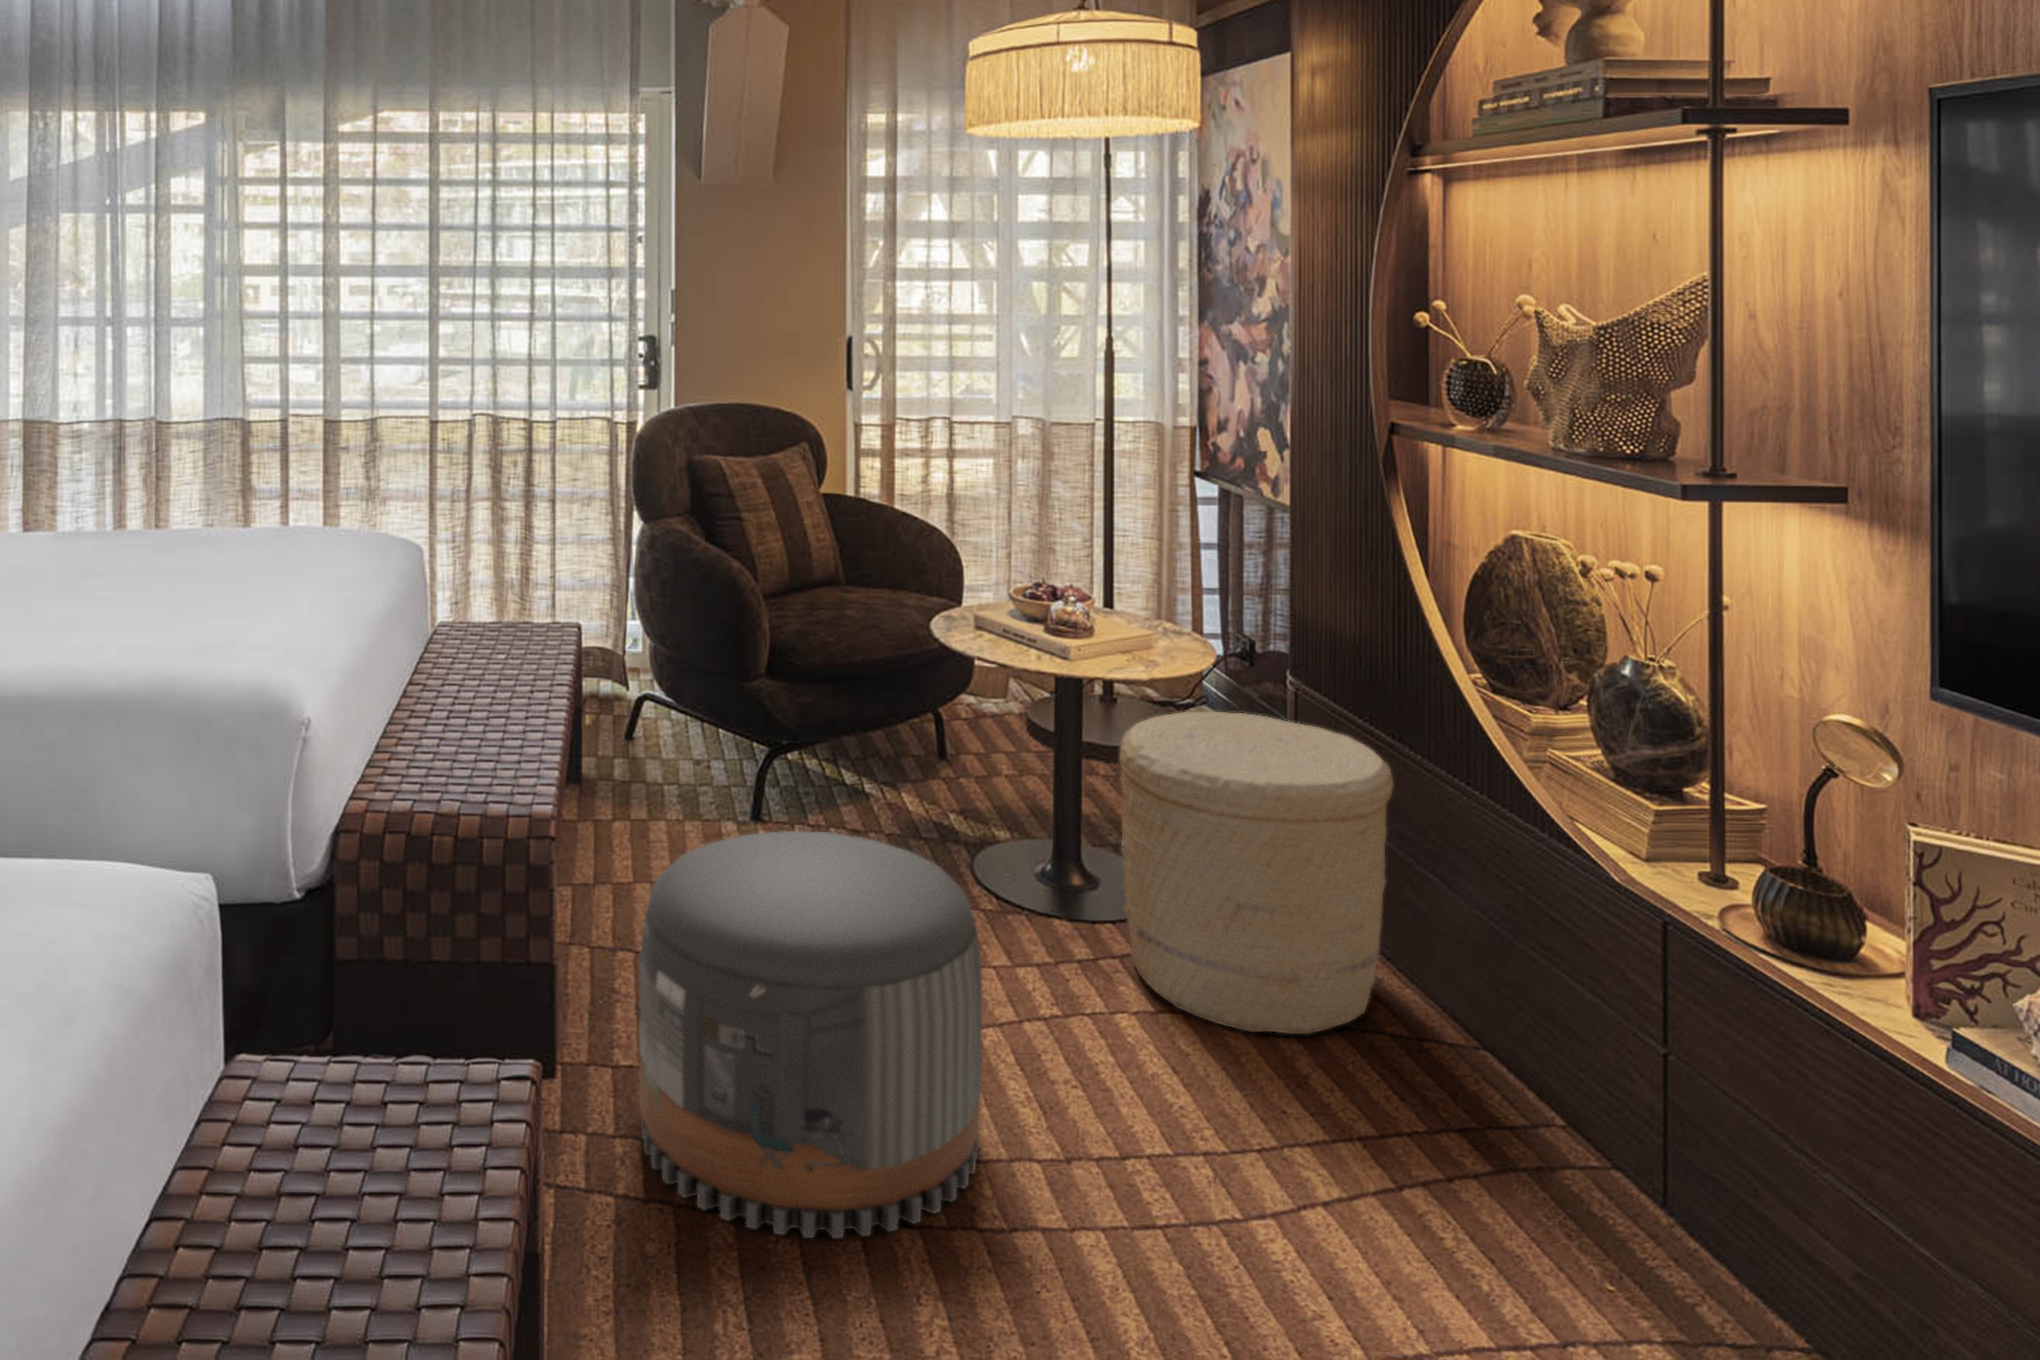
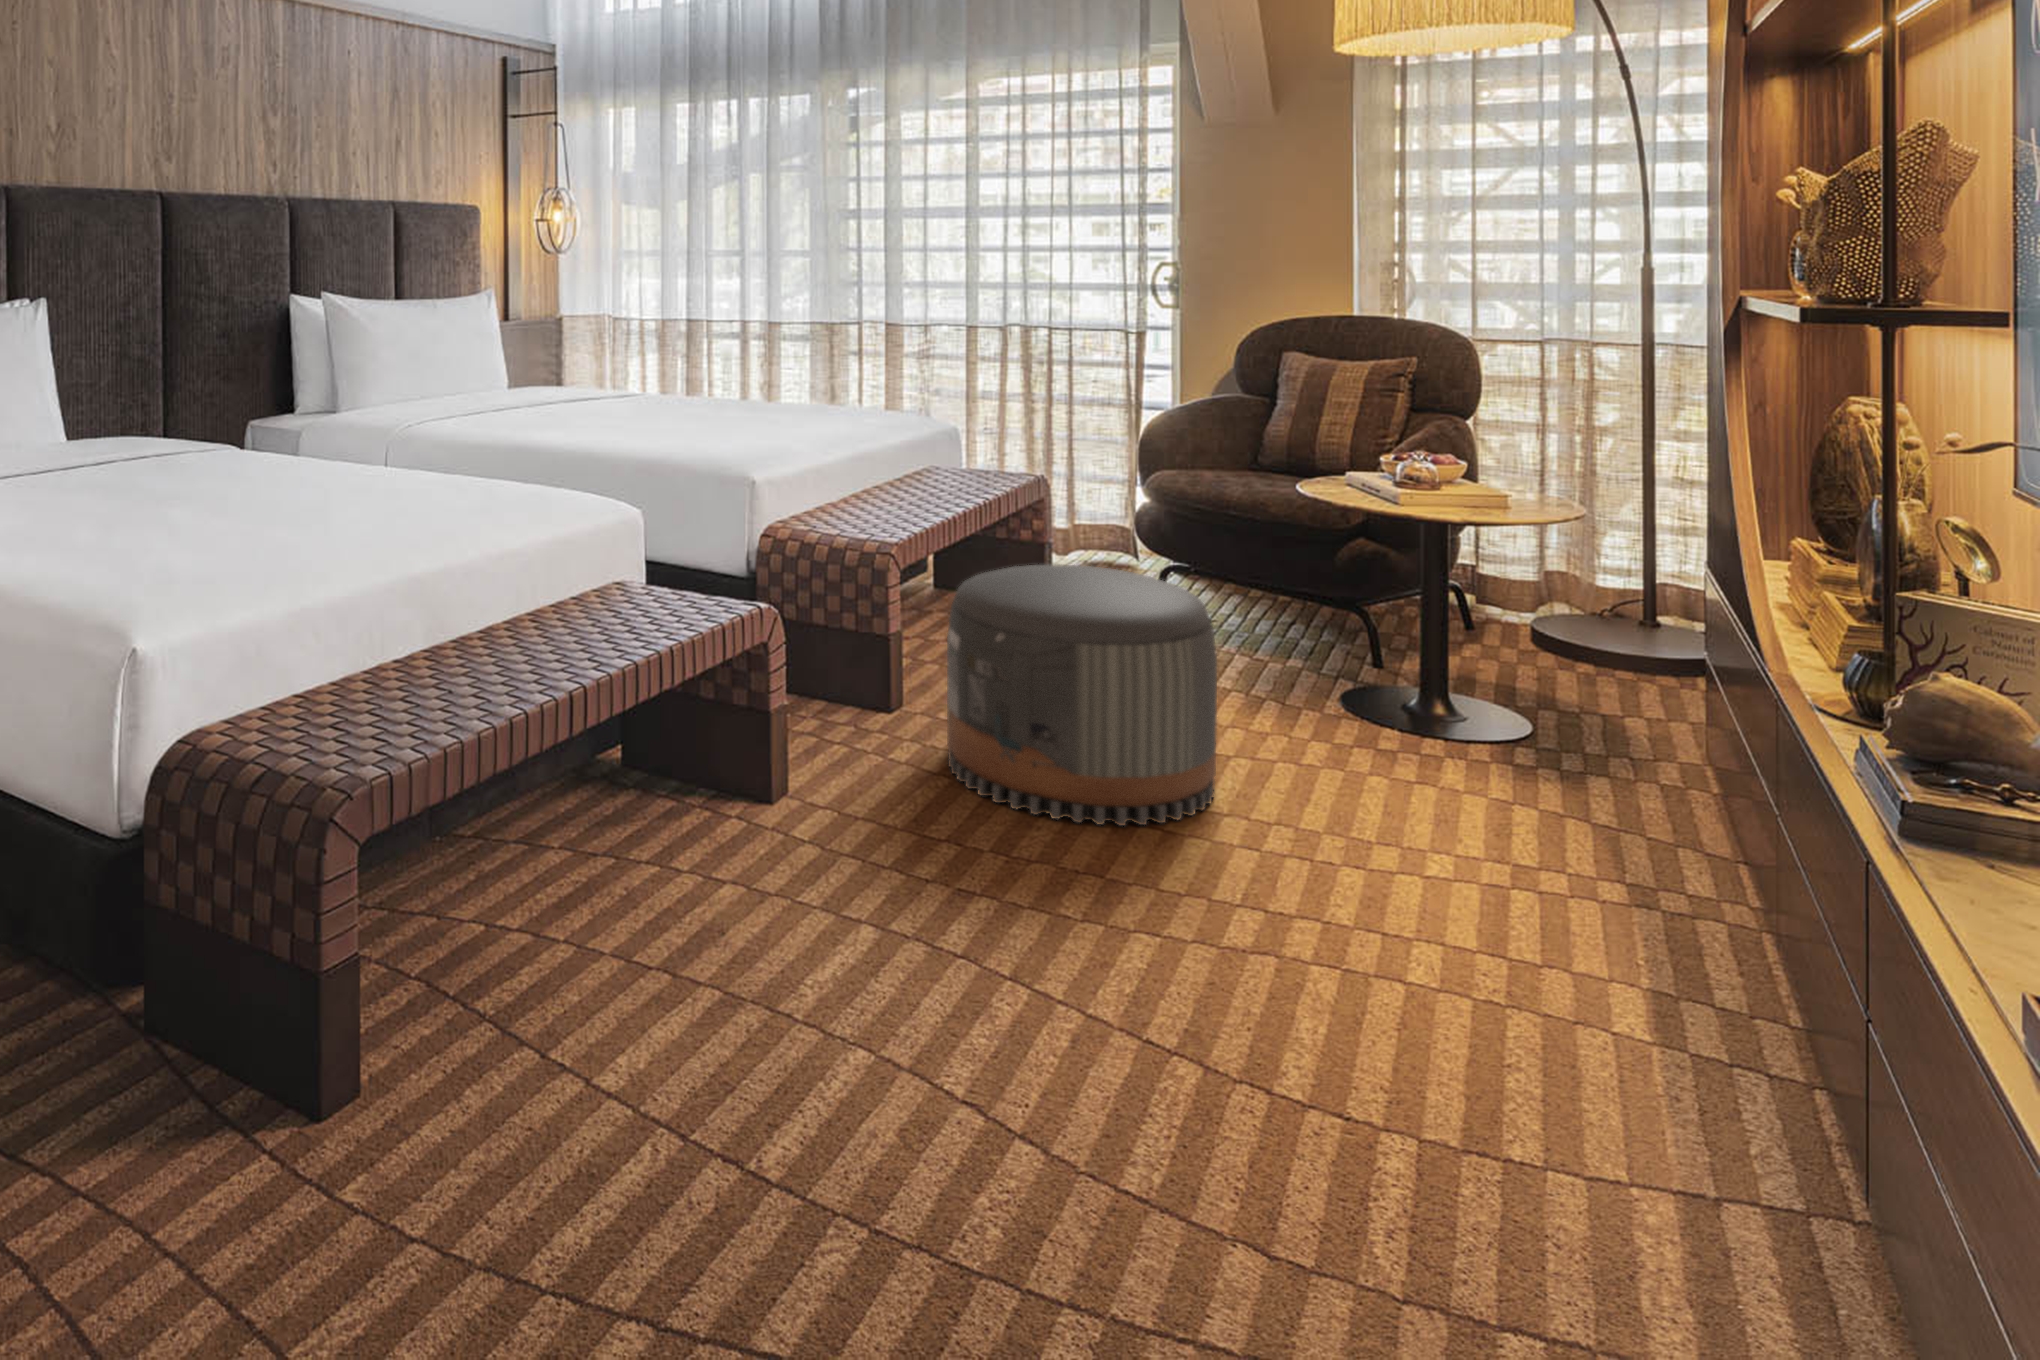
woven basket: present [1119,711,1393,1034] -> none [1448,538,1750,814]

